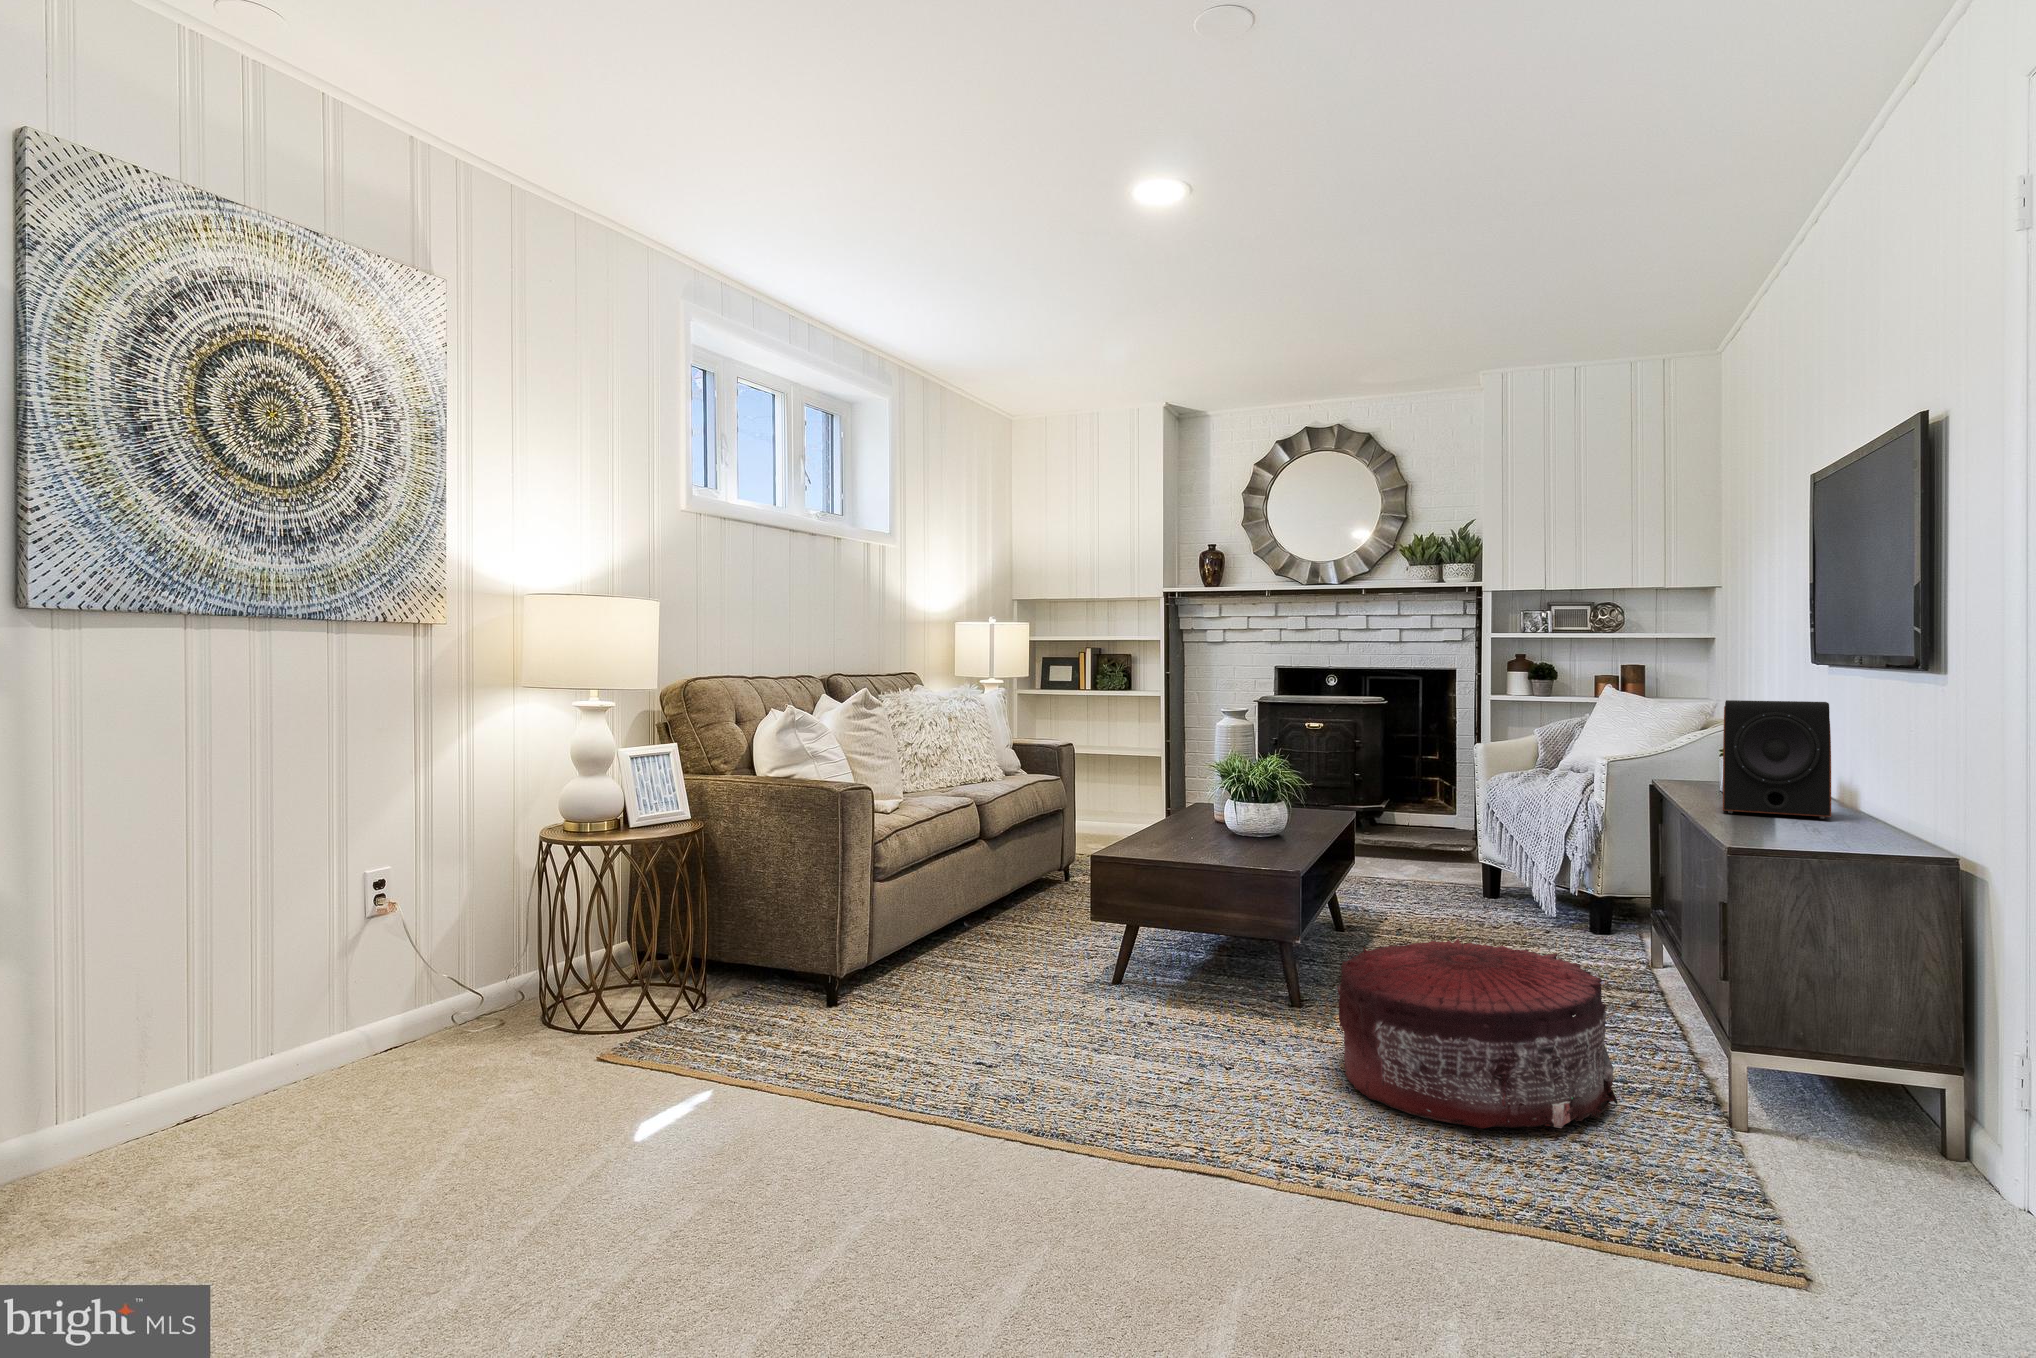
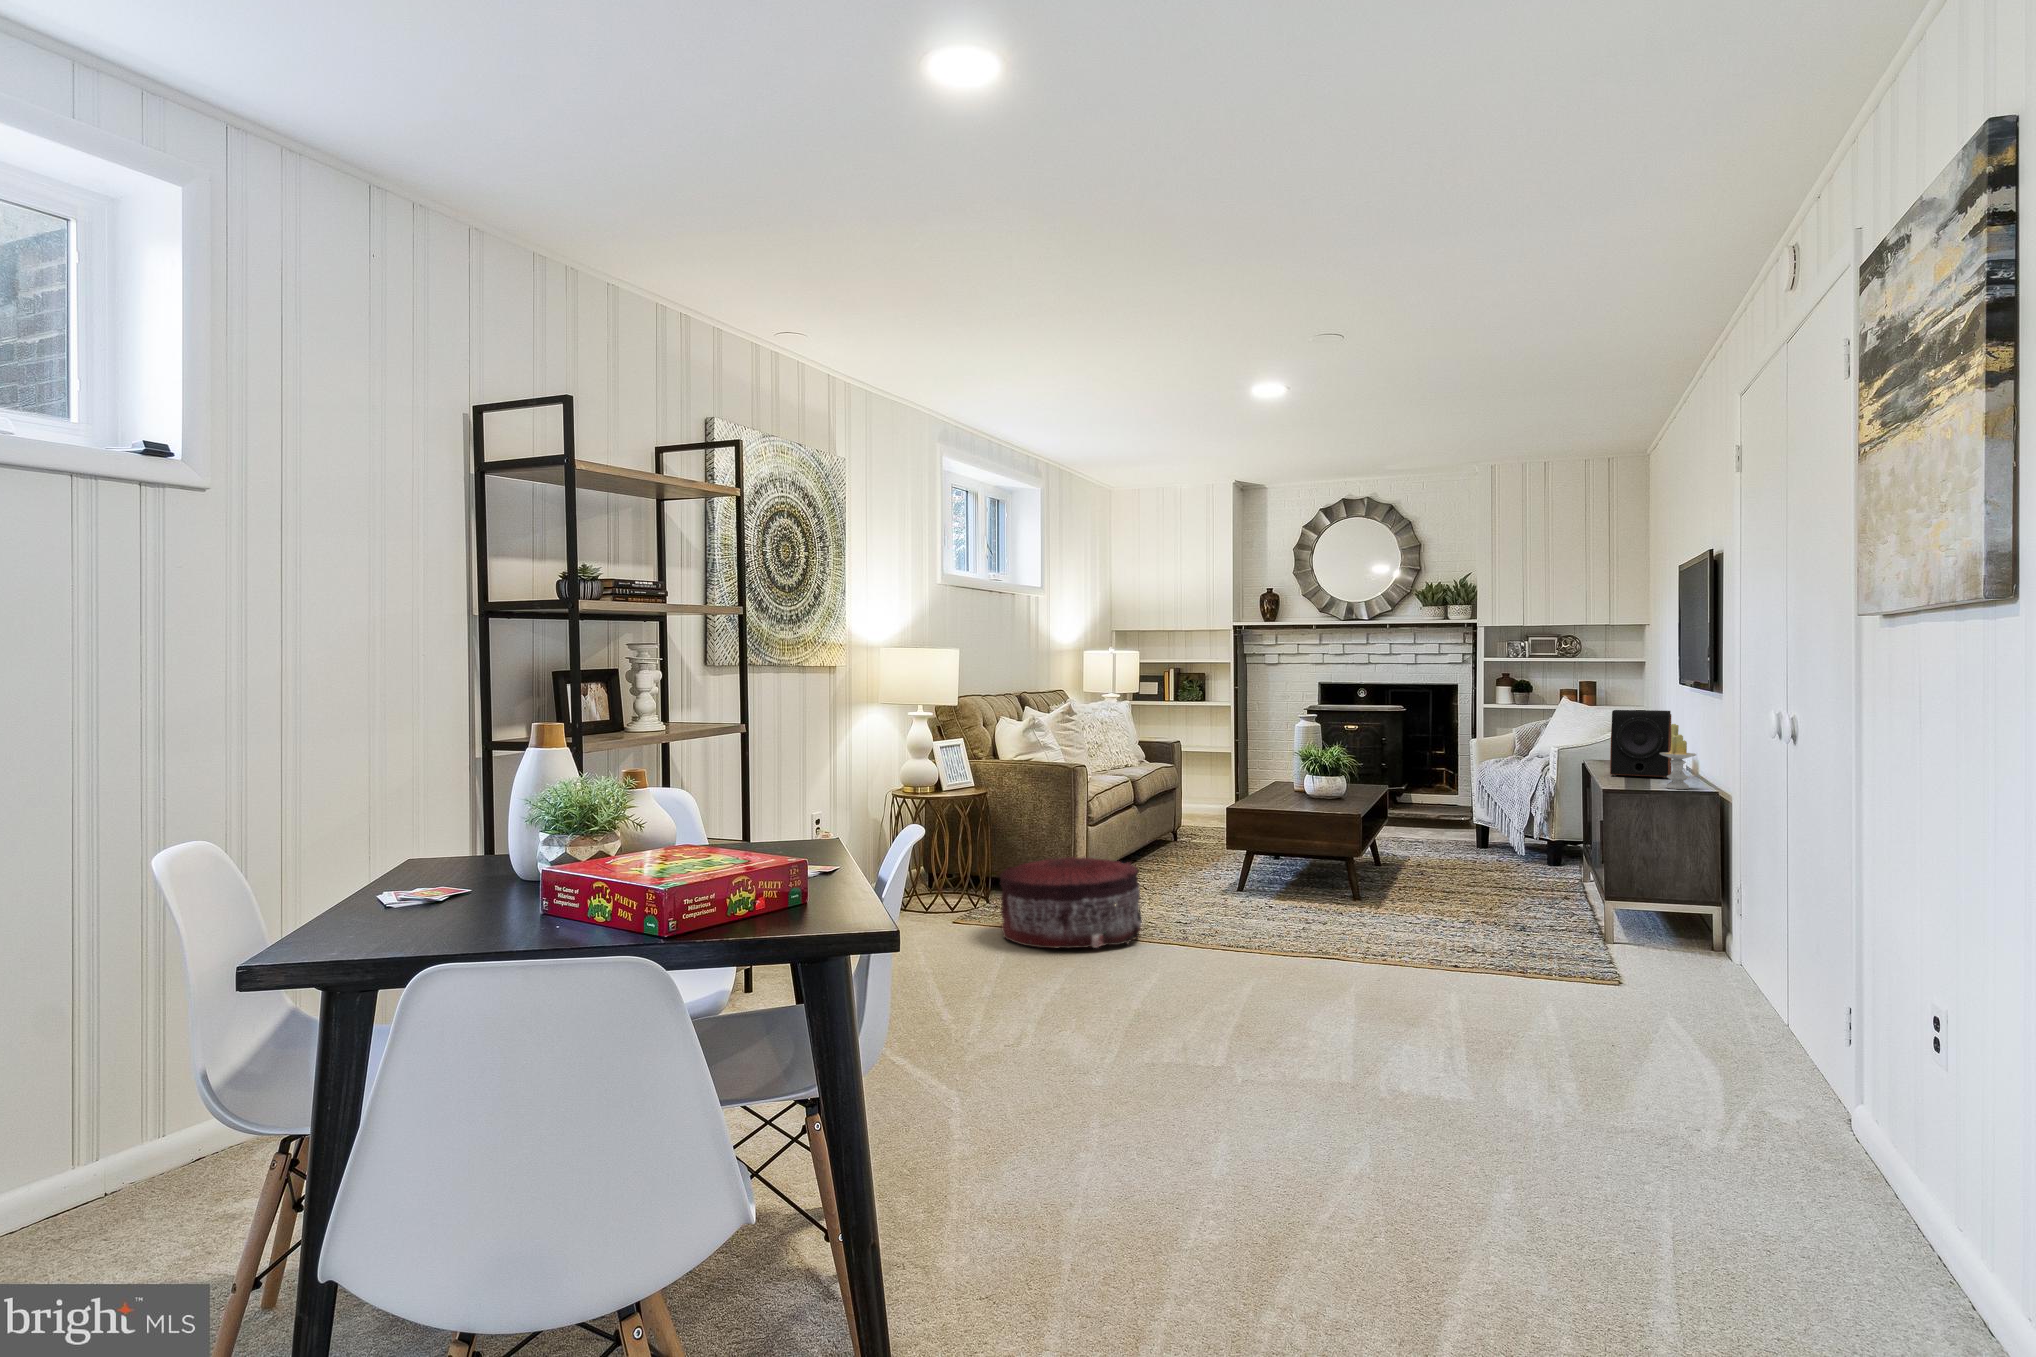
candle: none [1836,725,1912,847] -> present [1659,724,1696,789]
pouf: present [1337,939,1618,1129] -> present [1000,856,1142,948]

